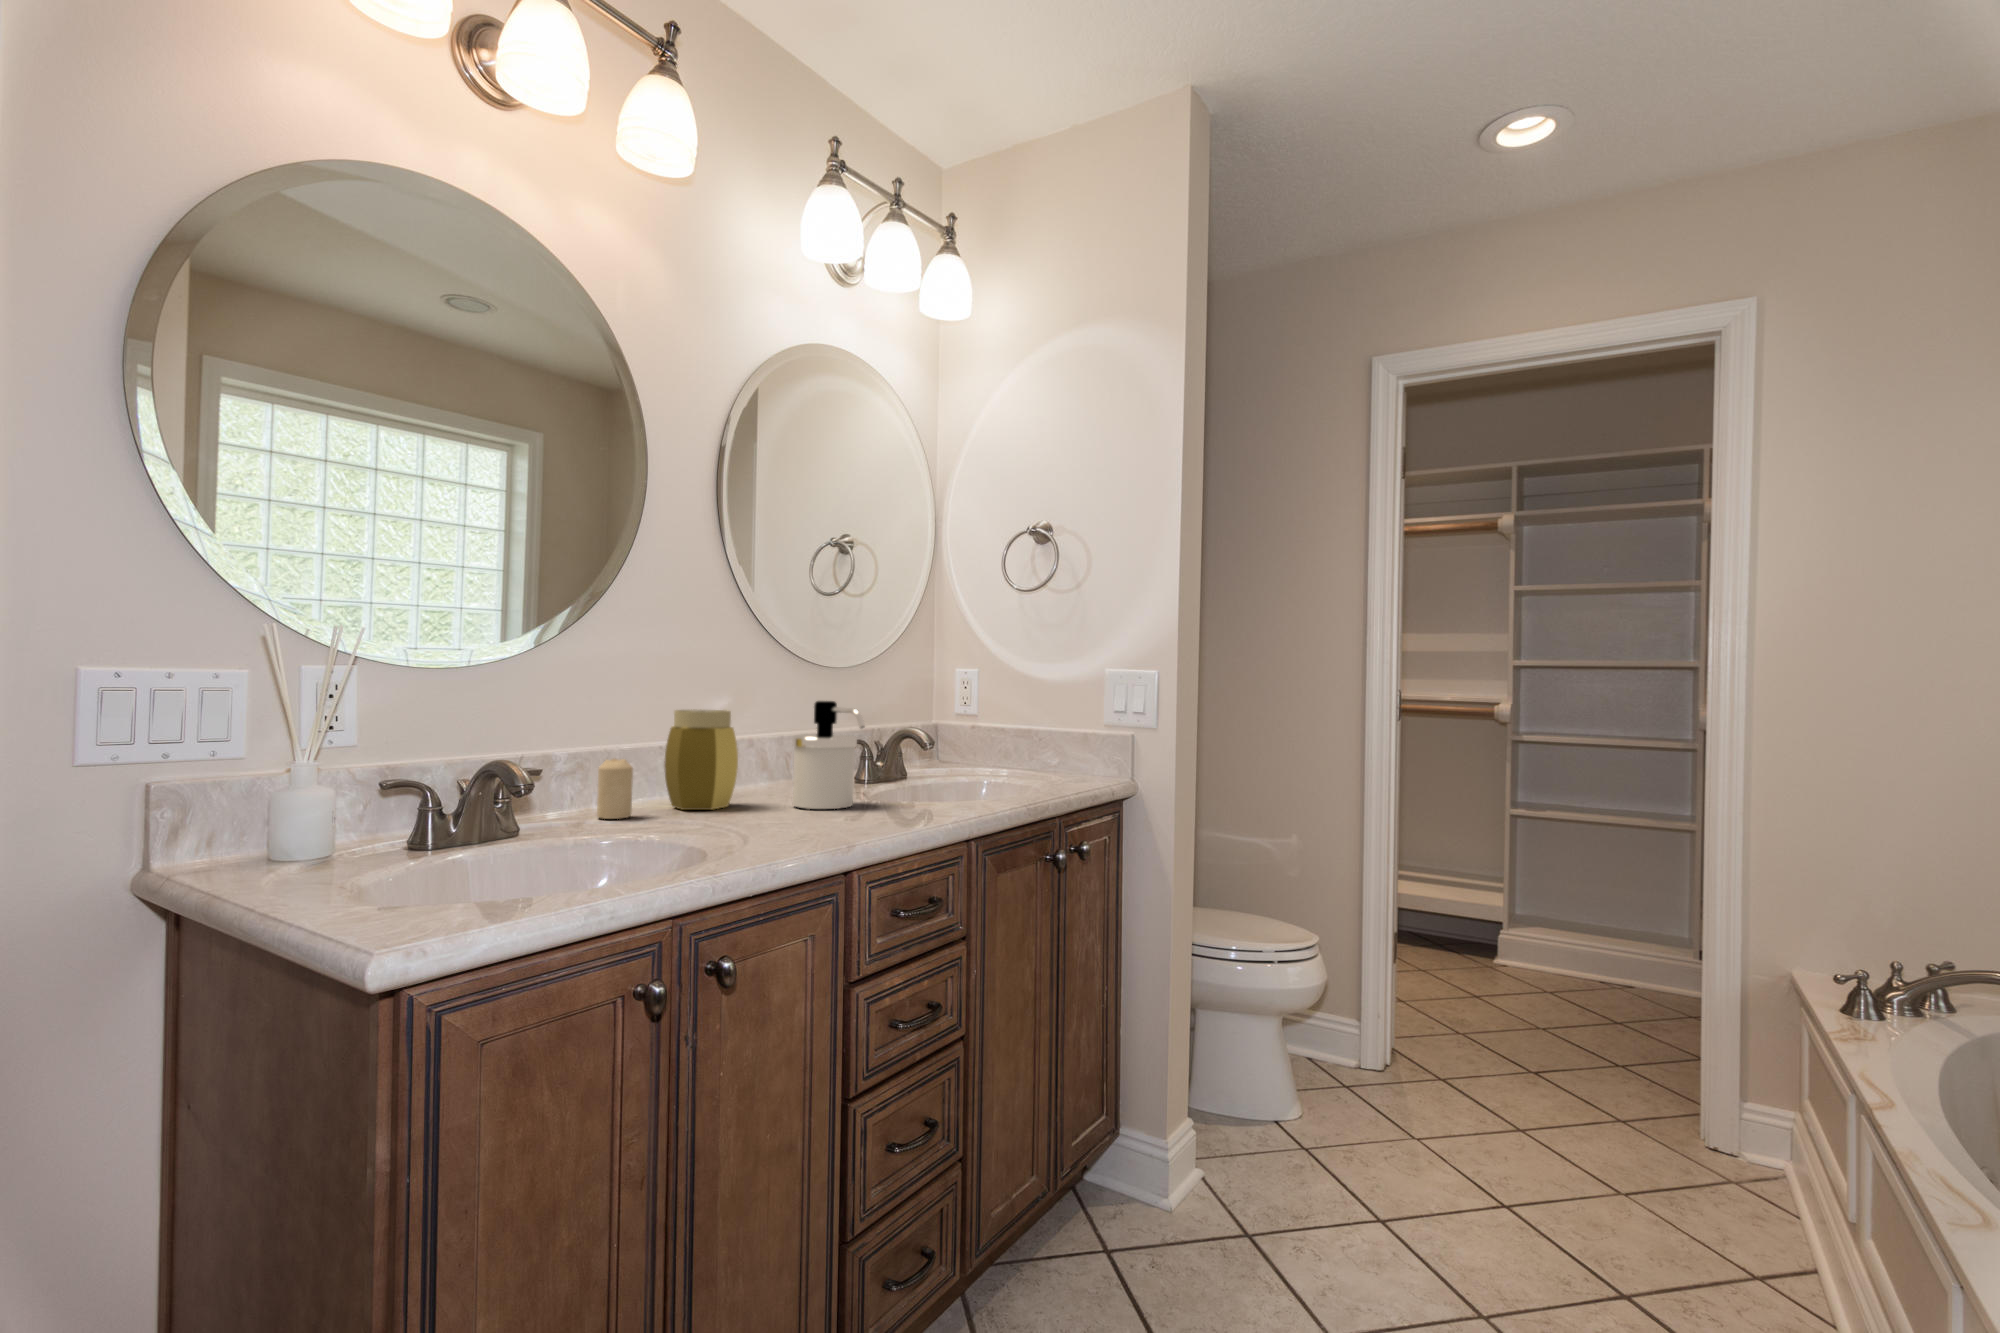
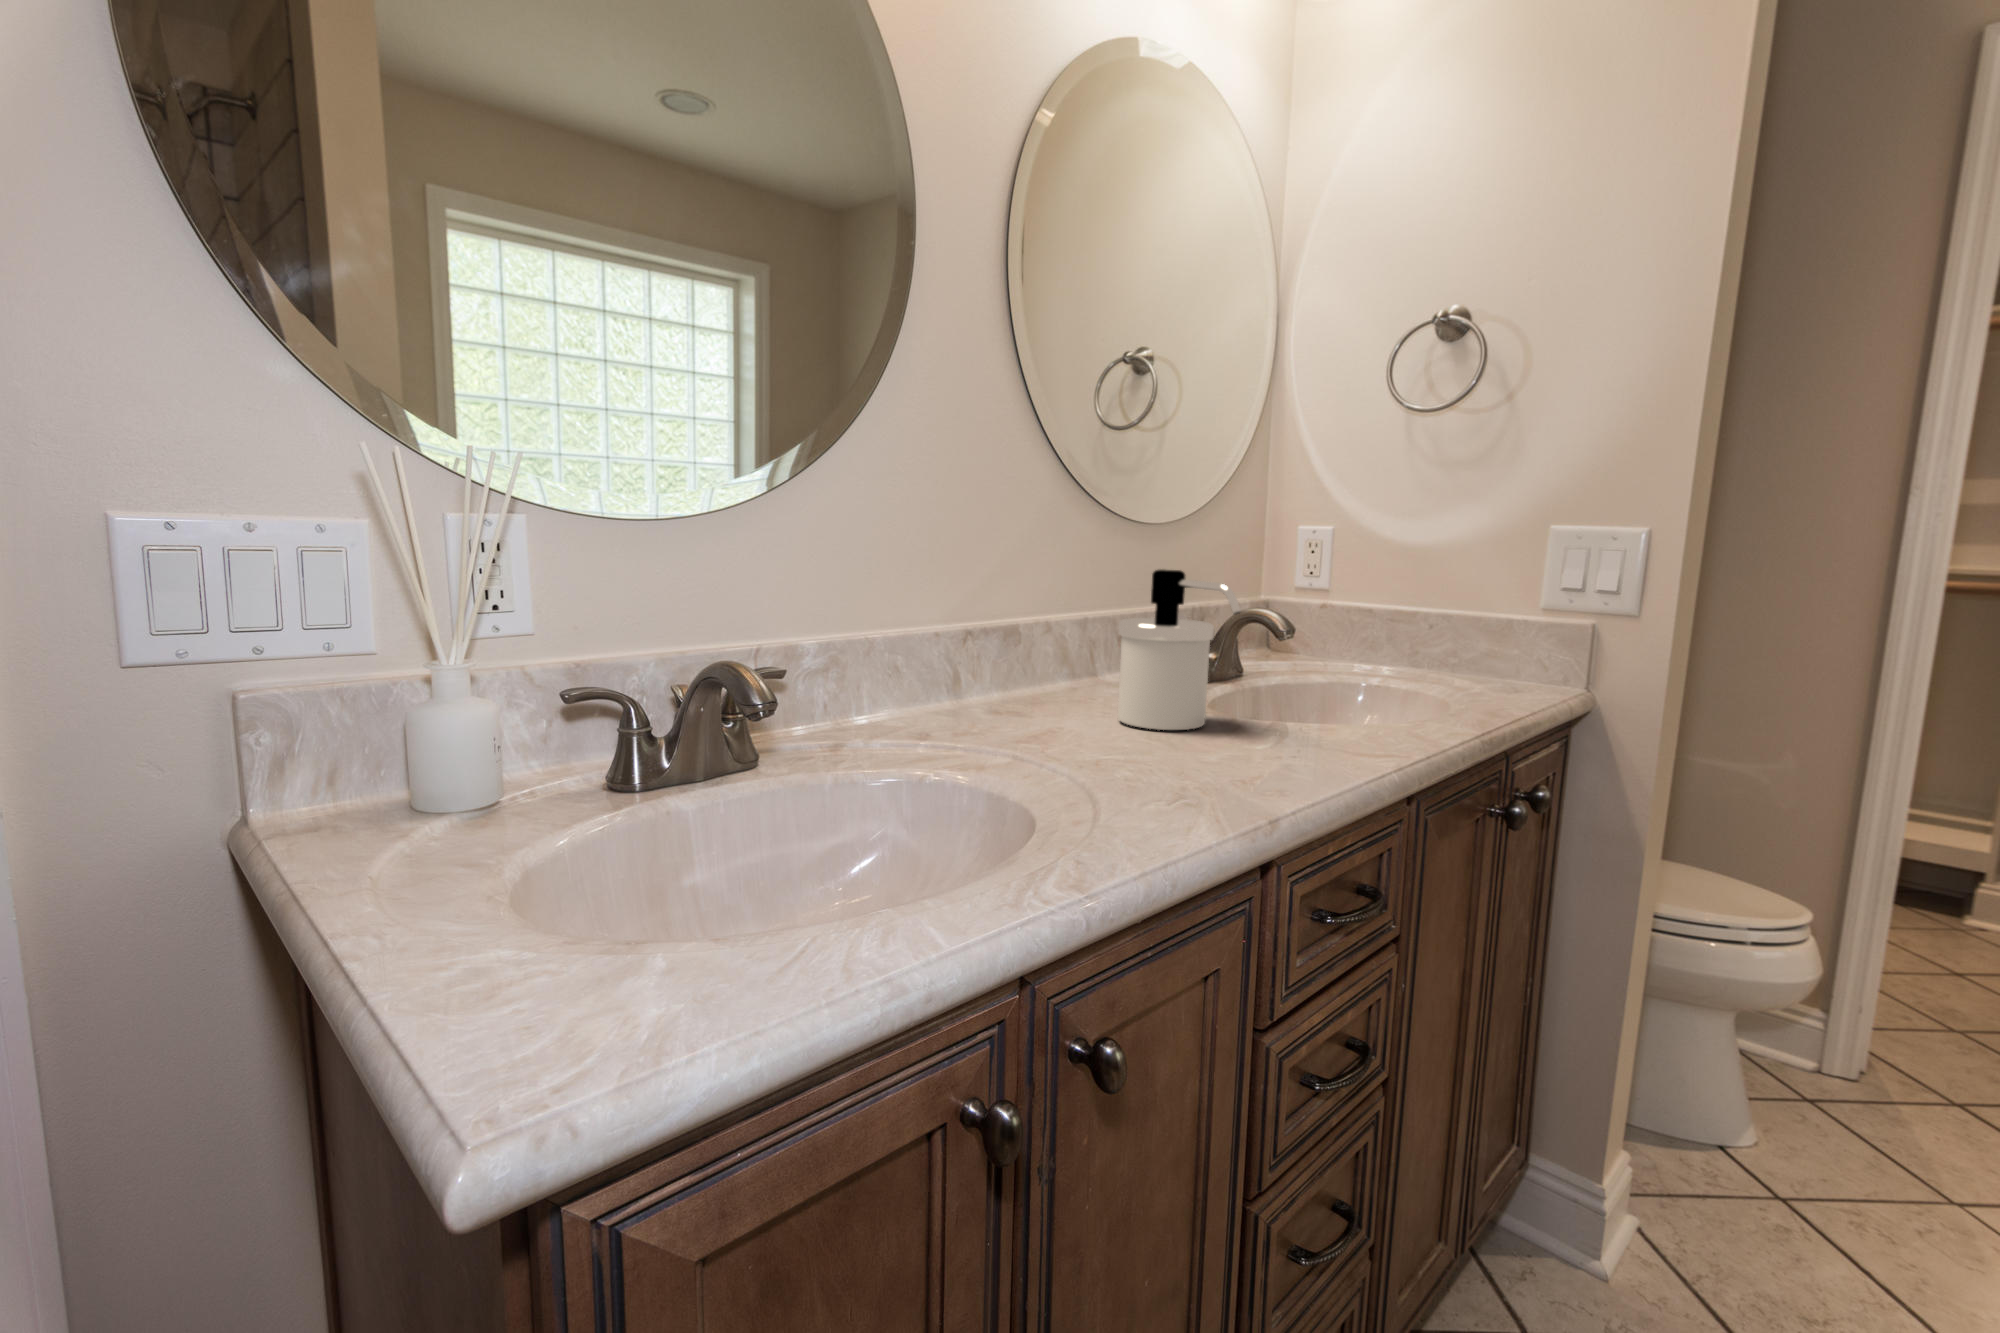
jar: present [664,710,738,810] -> none [942,580,1042,725]
candle: present [597,759,633,819] -> none [858,651,905,739]

